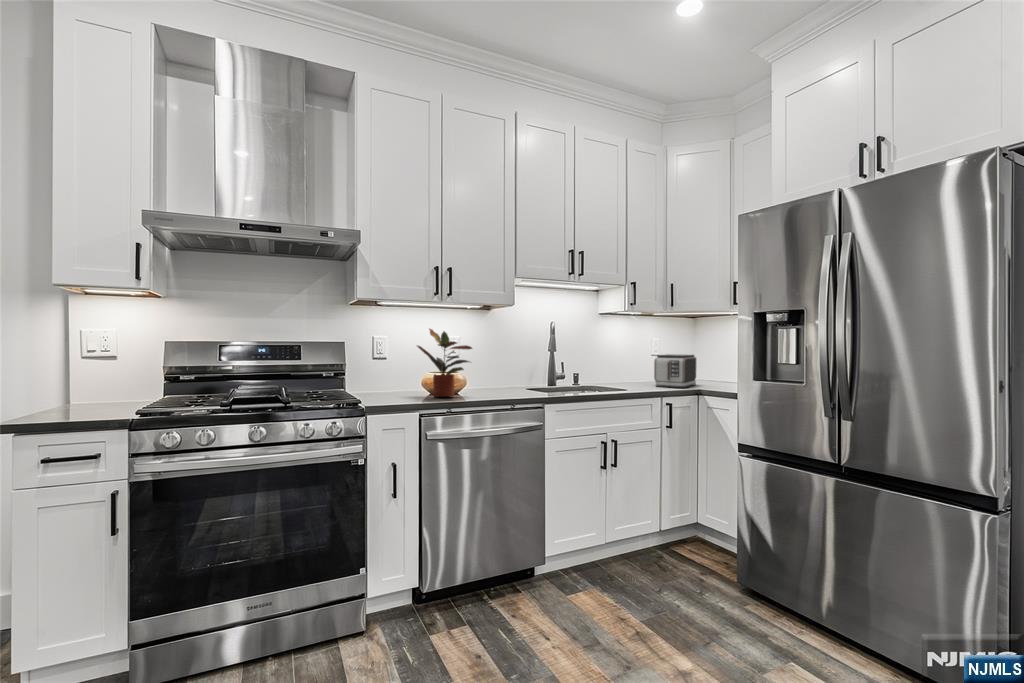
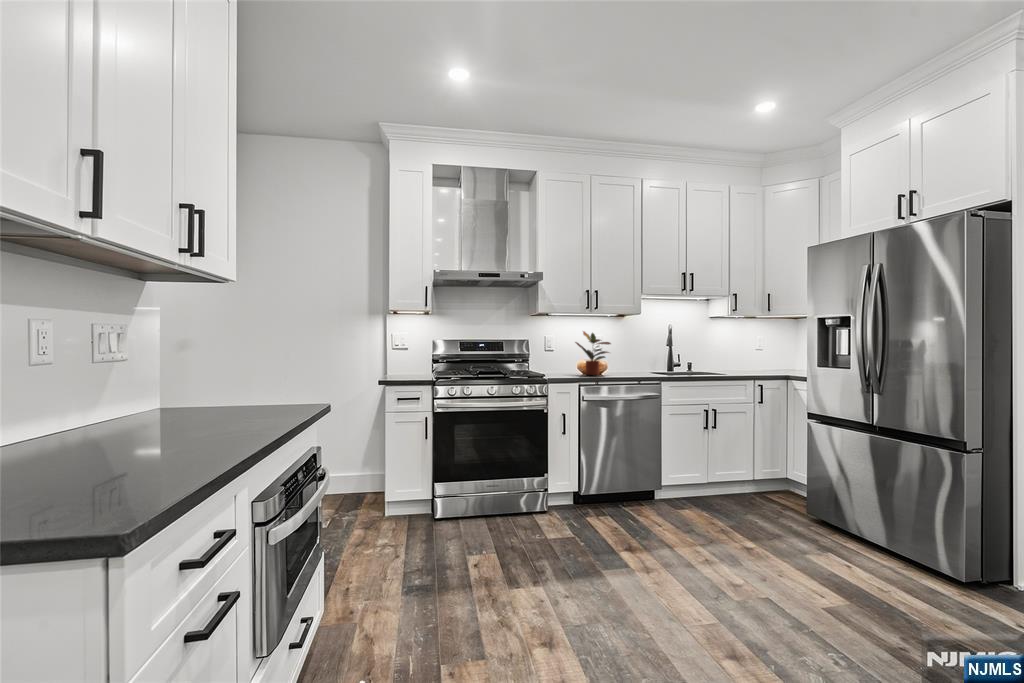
toaster: present [654,354,696,388] -> none [753,348,791,374]

